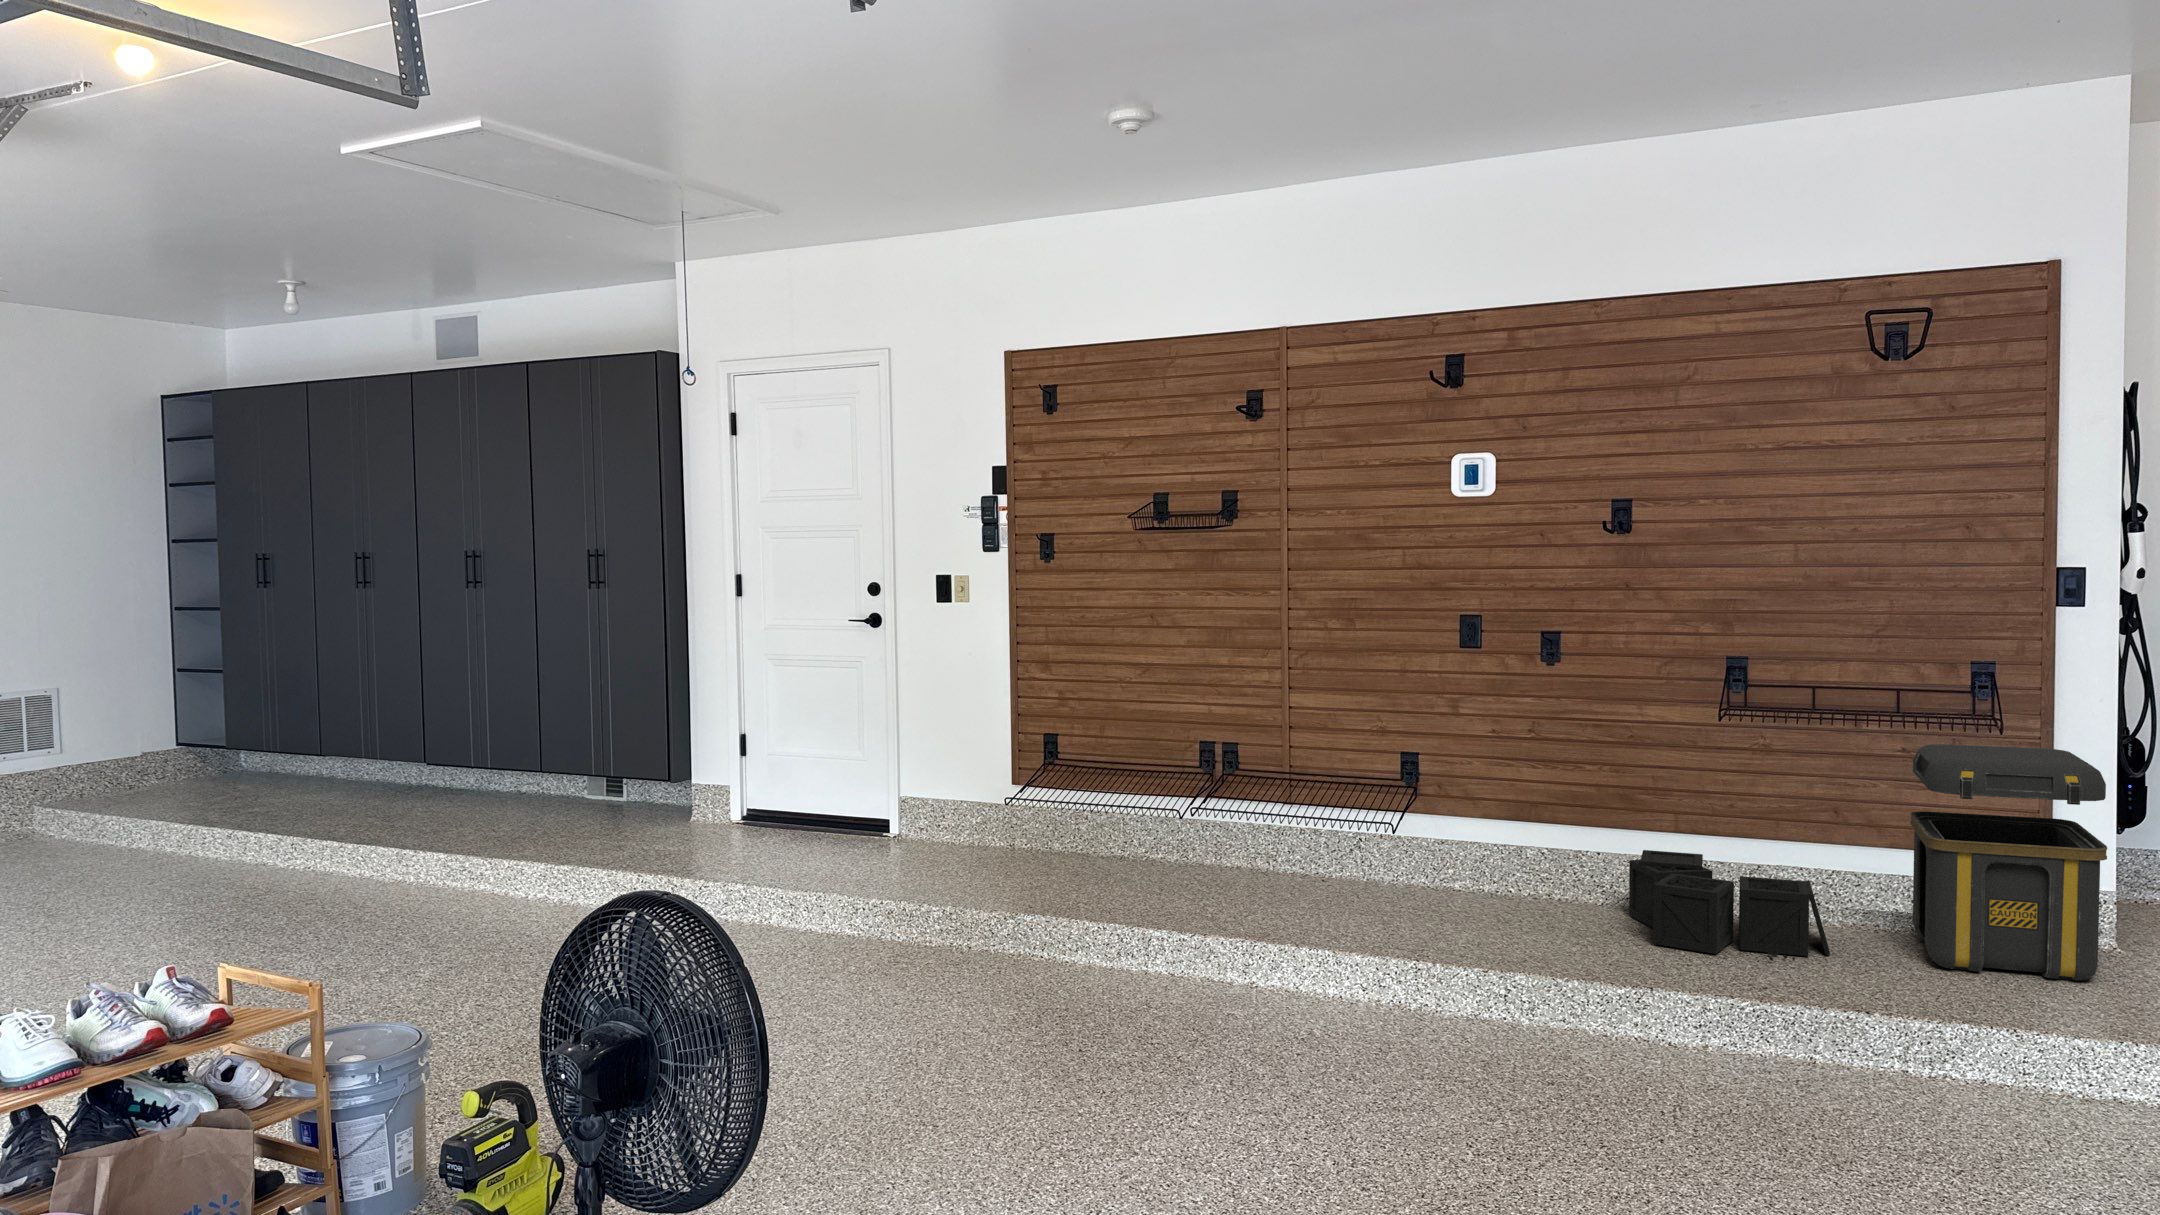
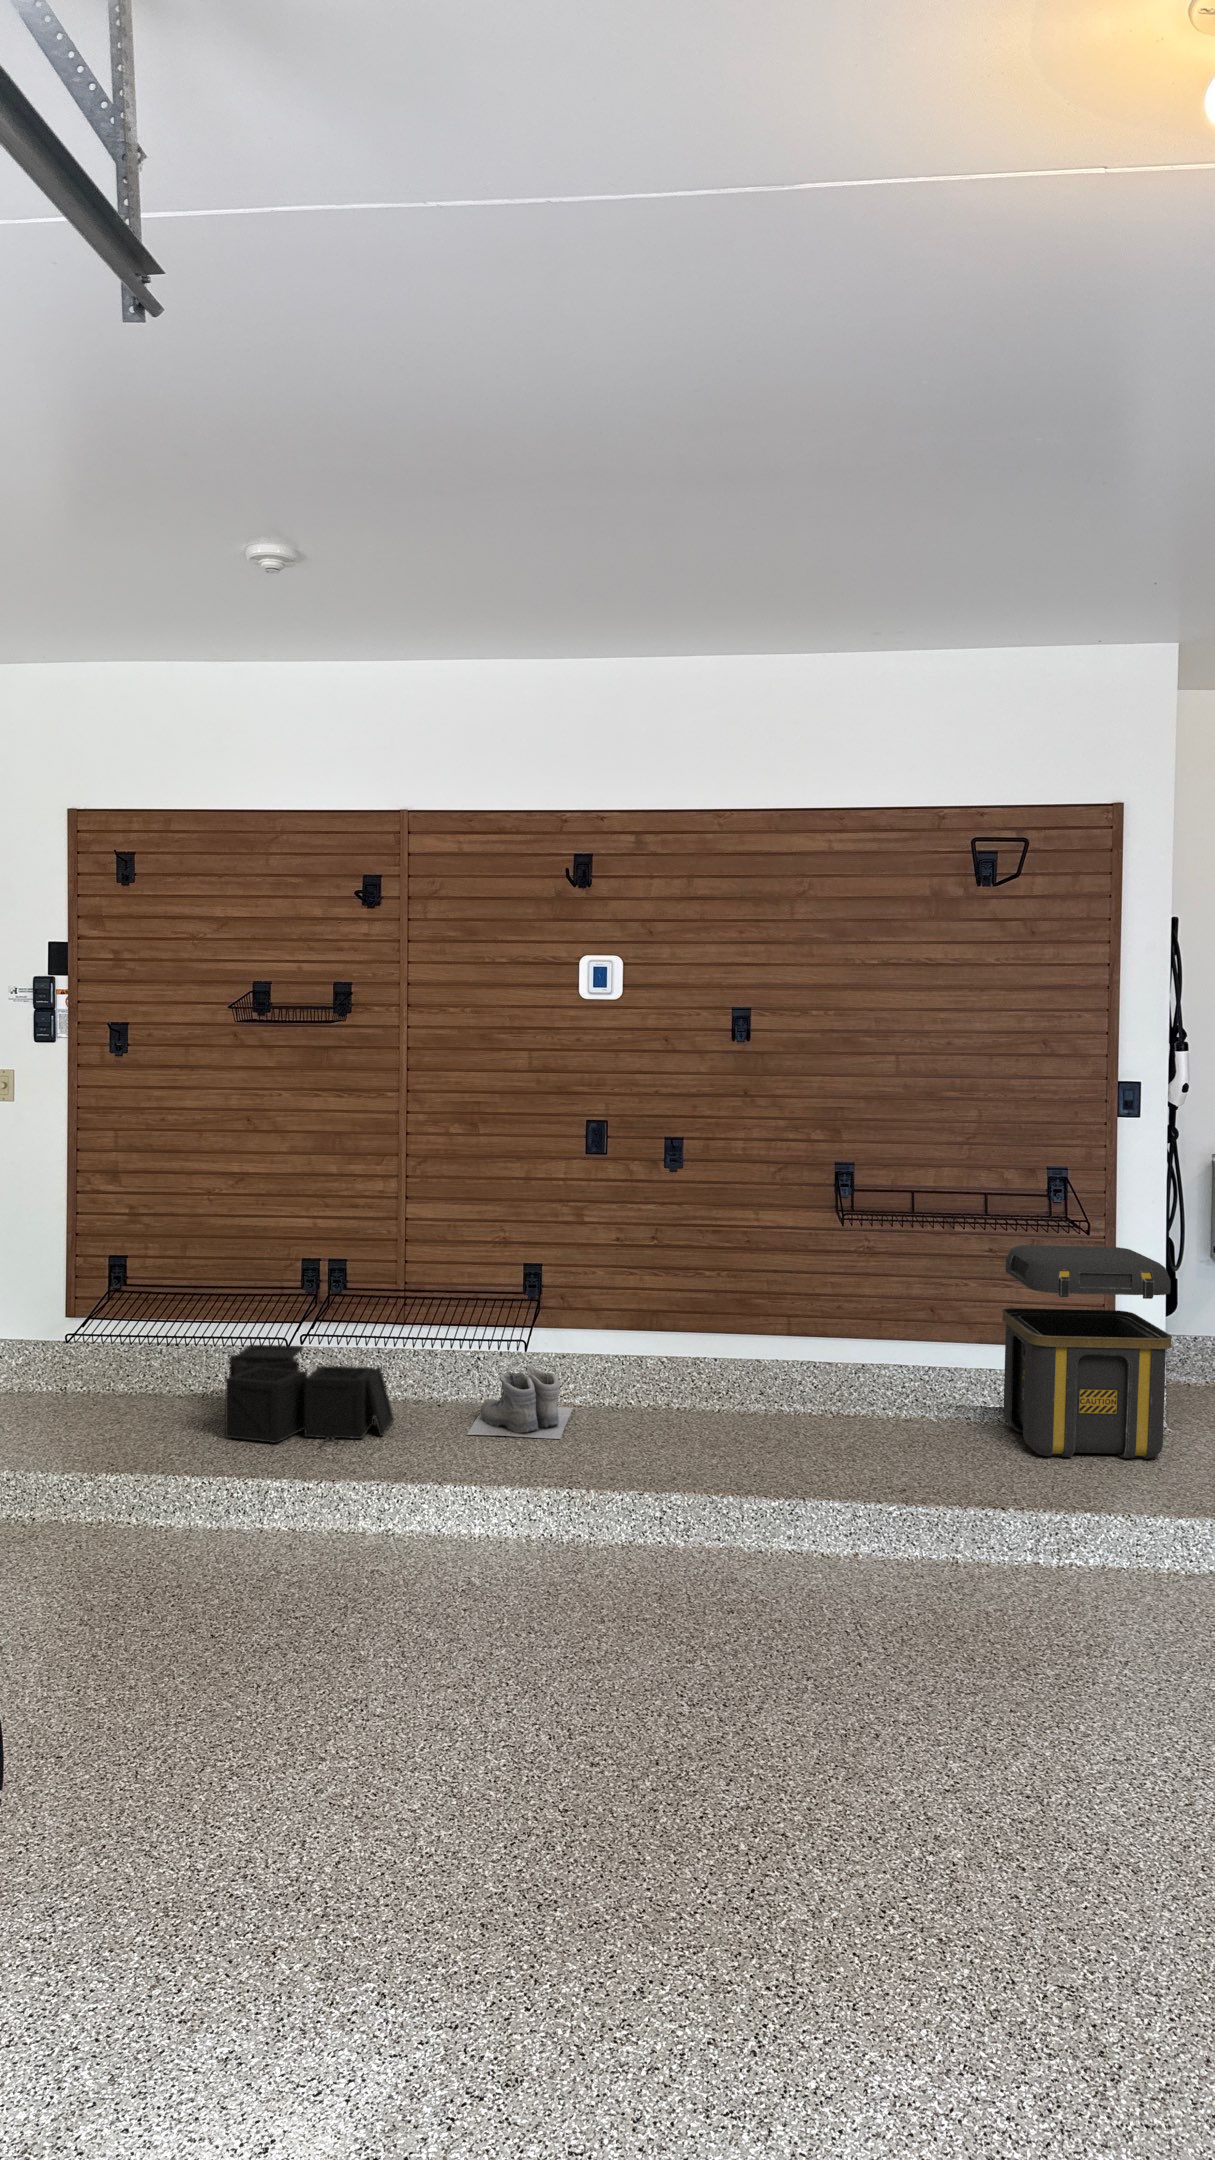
boots: none [1338,845,1449,915] -> present [467,1365,573,1439]
storage bin: present [1629,850,1830,961] -> present [225,1345,394,1445]

